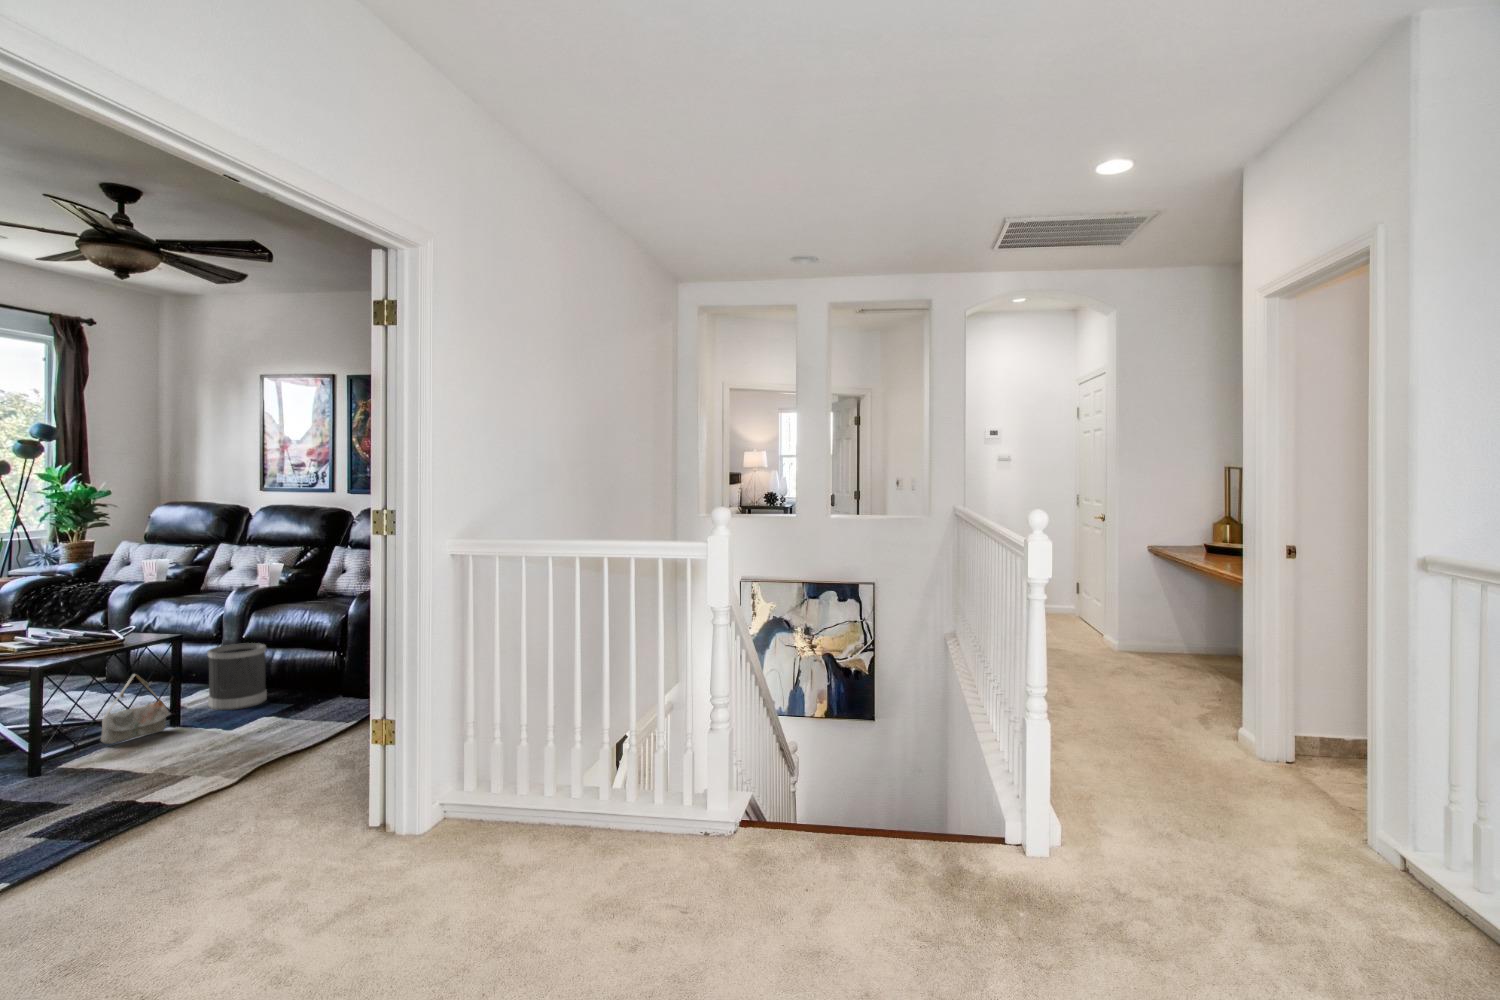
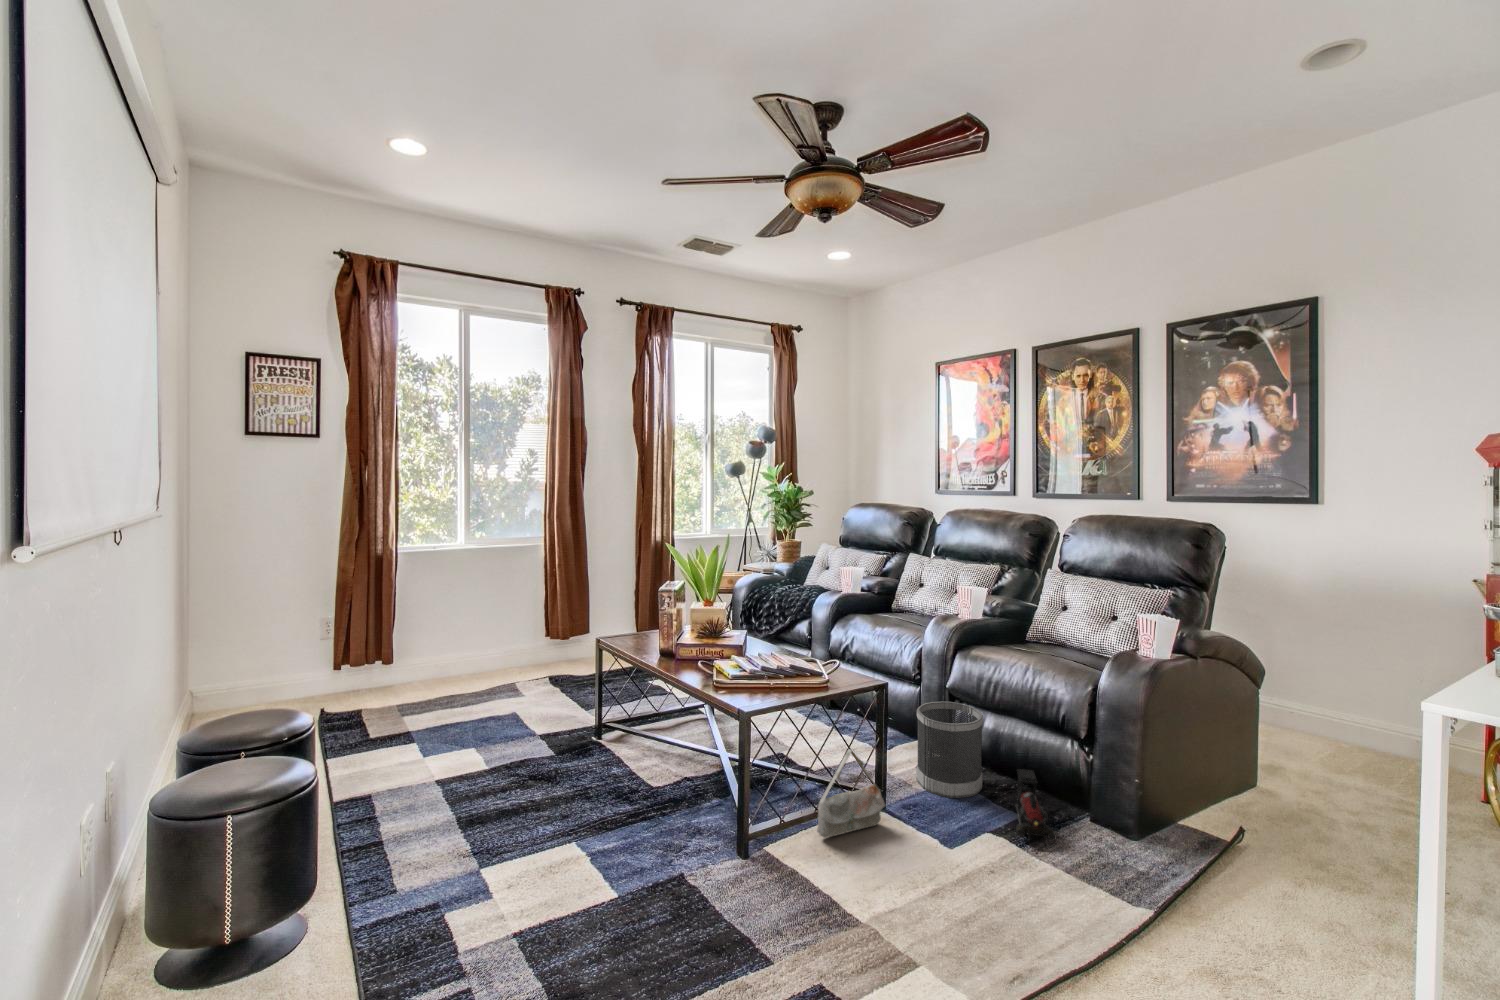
toy train: none [281,674,311,716] -> present [1015,769,1056,849]

